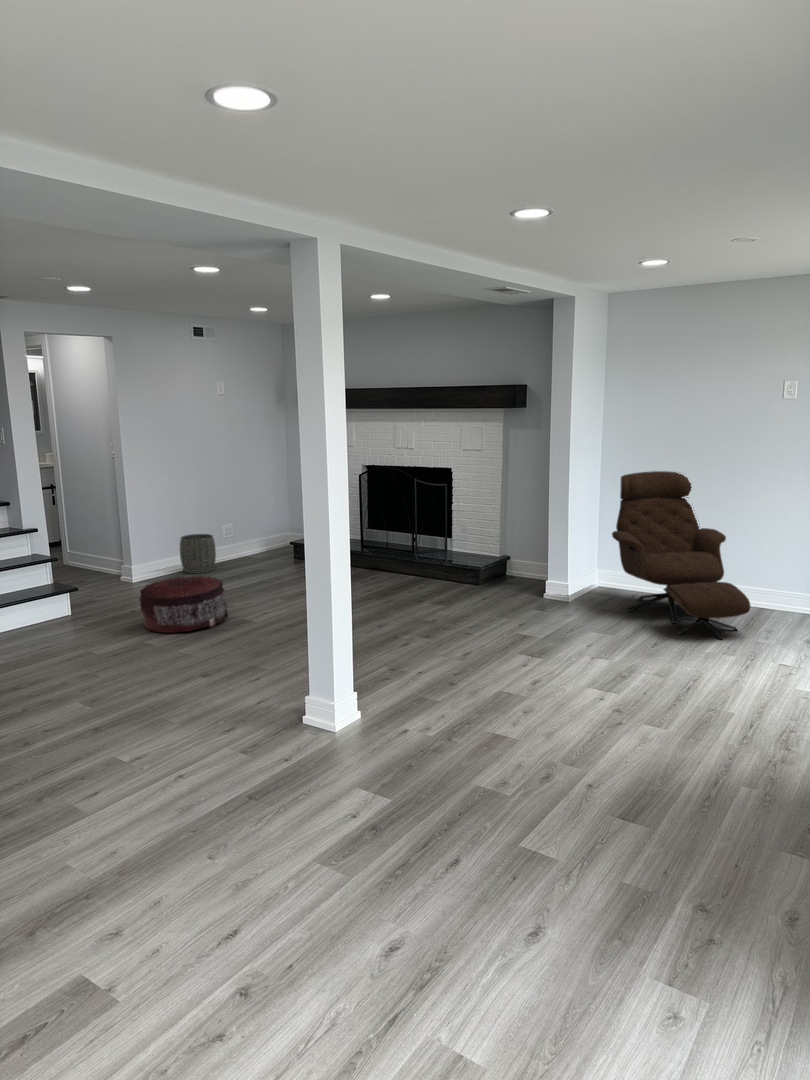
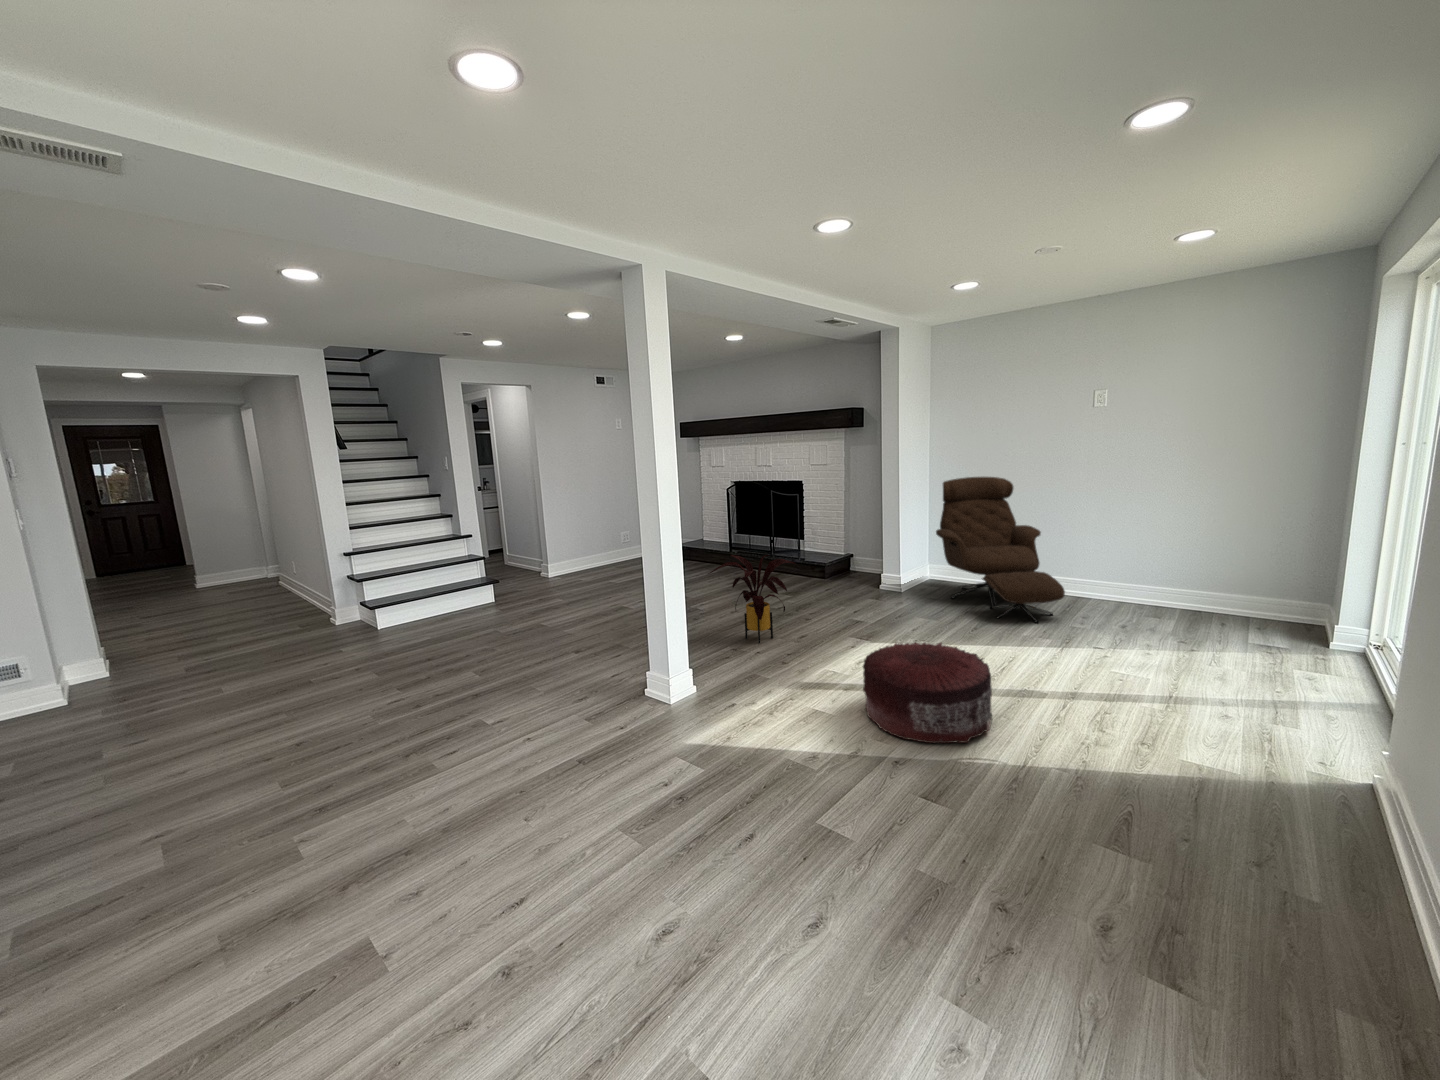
woven basket: present [180,534,216,574] -> none [591,540,619,571]
house plant: none [359,560,461,665] -> present [708,555,794,643]
pouf: present [139,576,228,633] -> present [863,643,992,743]

